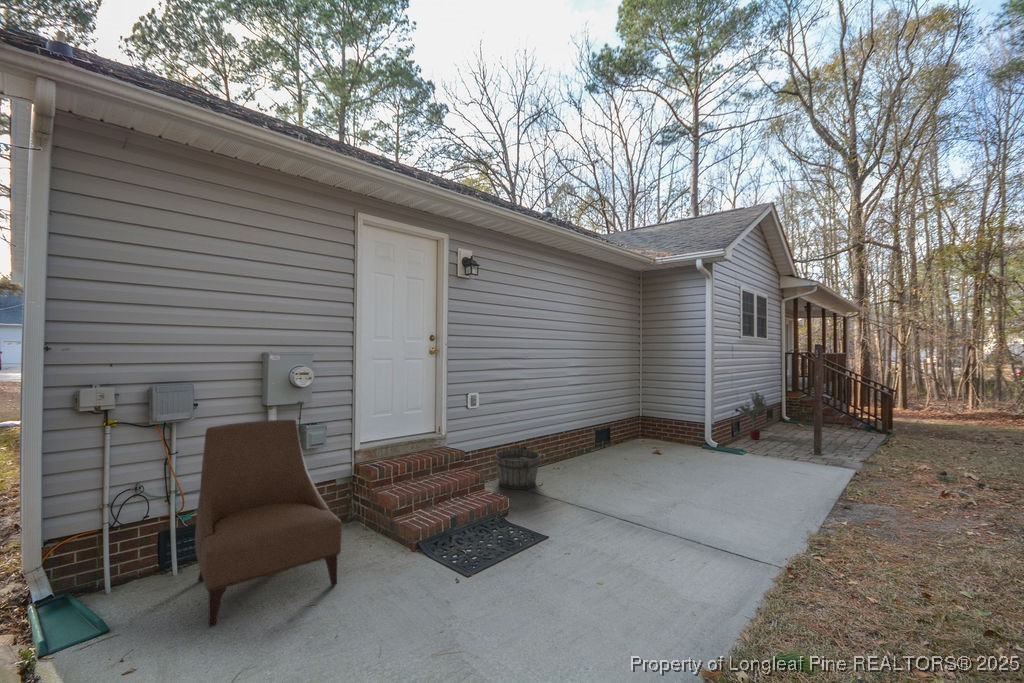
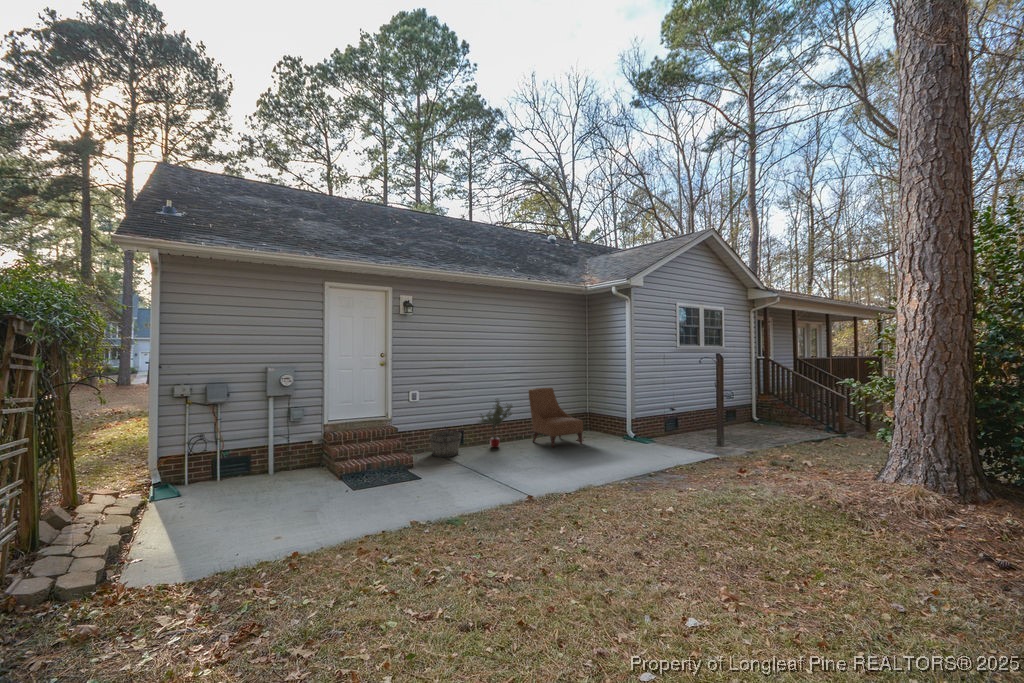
potted tree: present [740,390,767,440] -> present [479,401,512,448]
chair: present [195,420,342,627] -> present [529,388,583,448]

